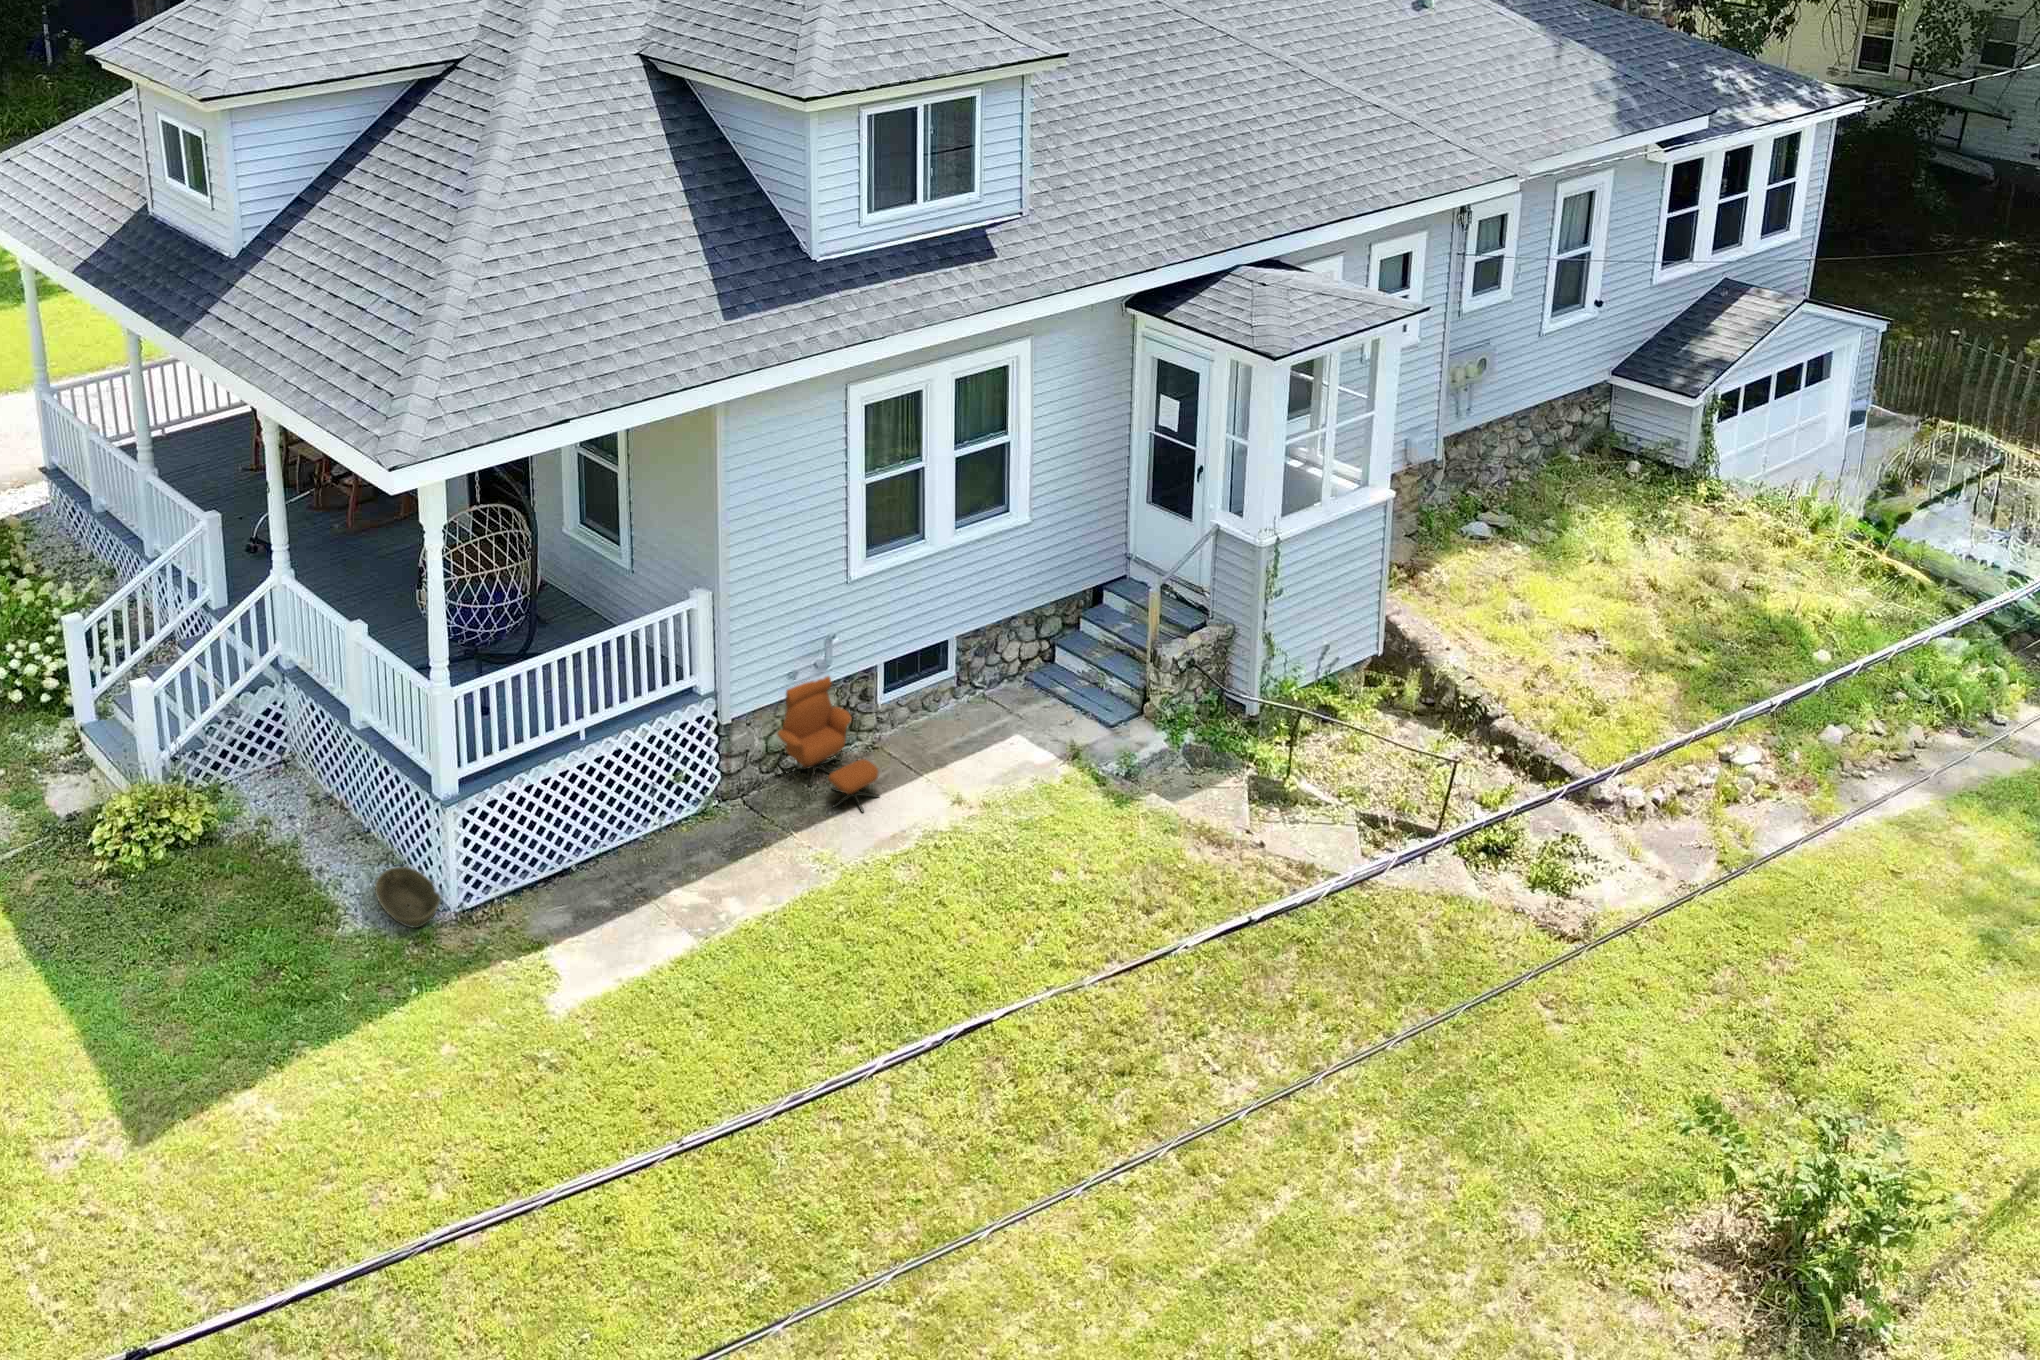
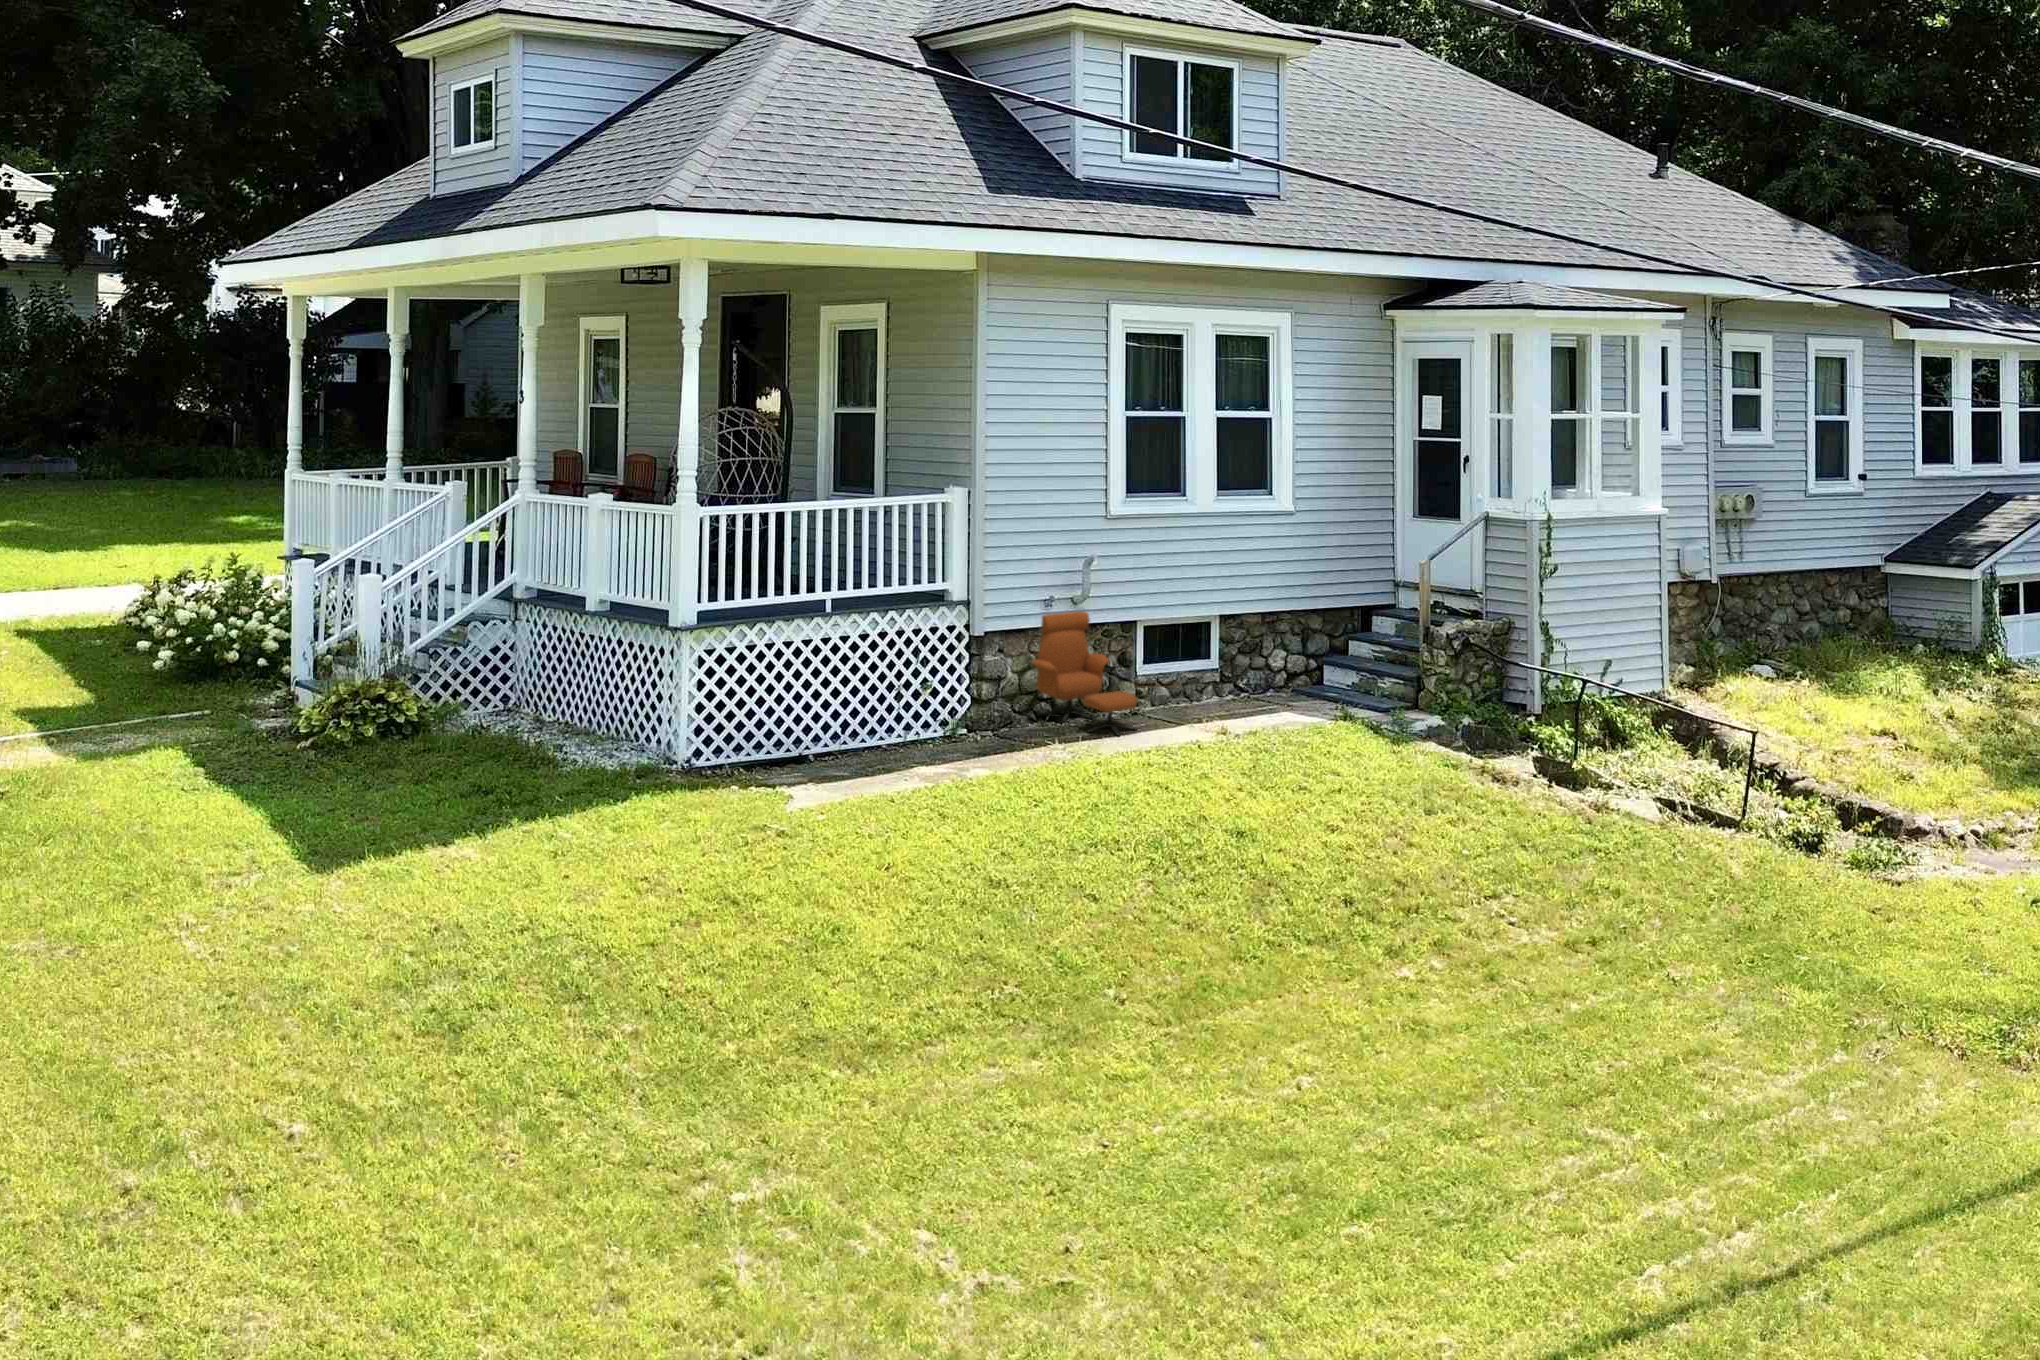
basket: present [375,867,440,928] -> none [594,727,664,767]

